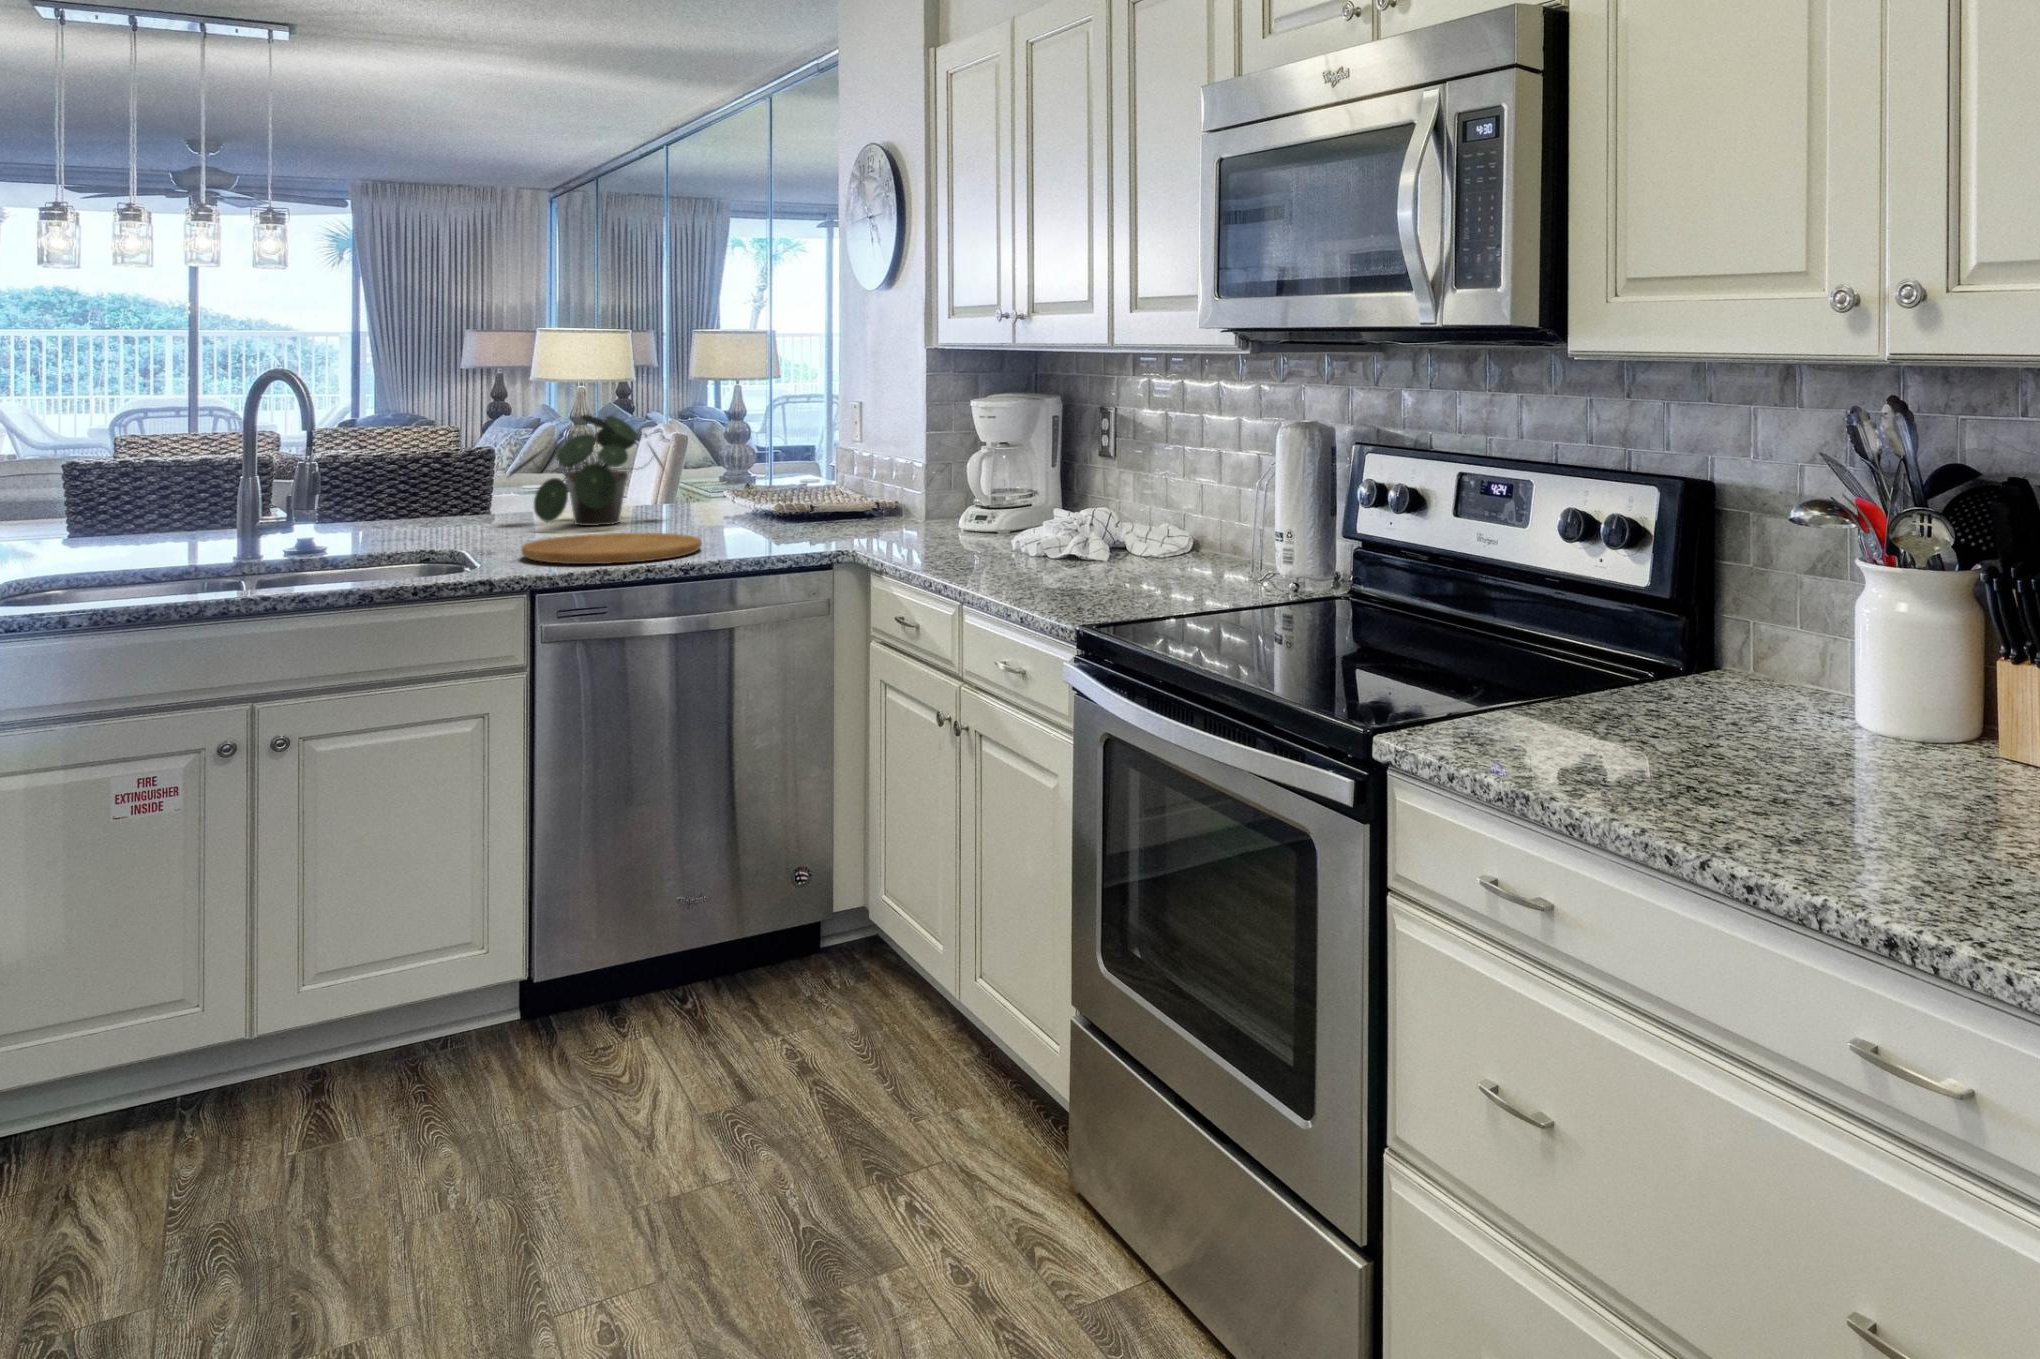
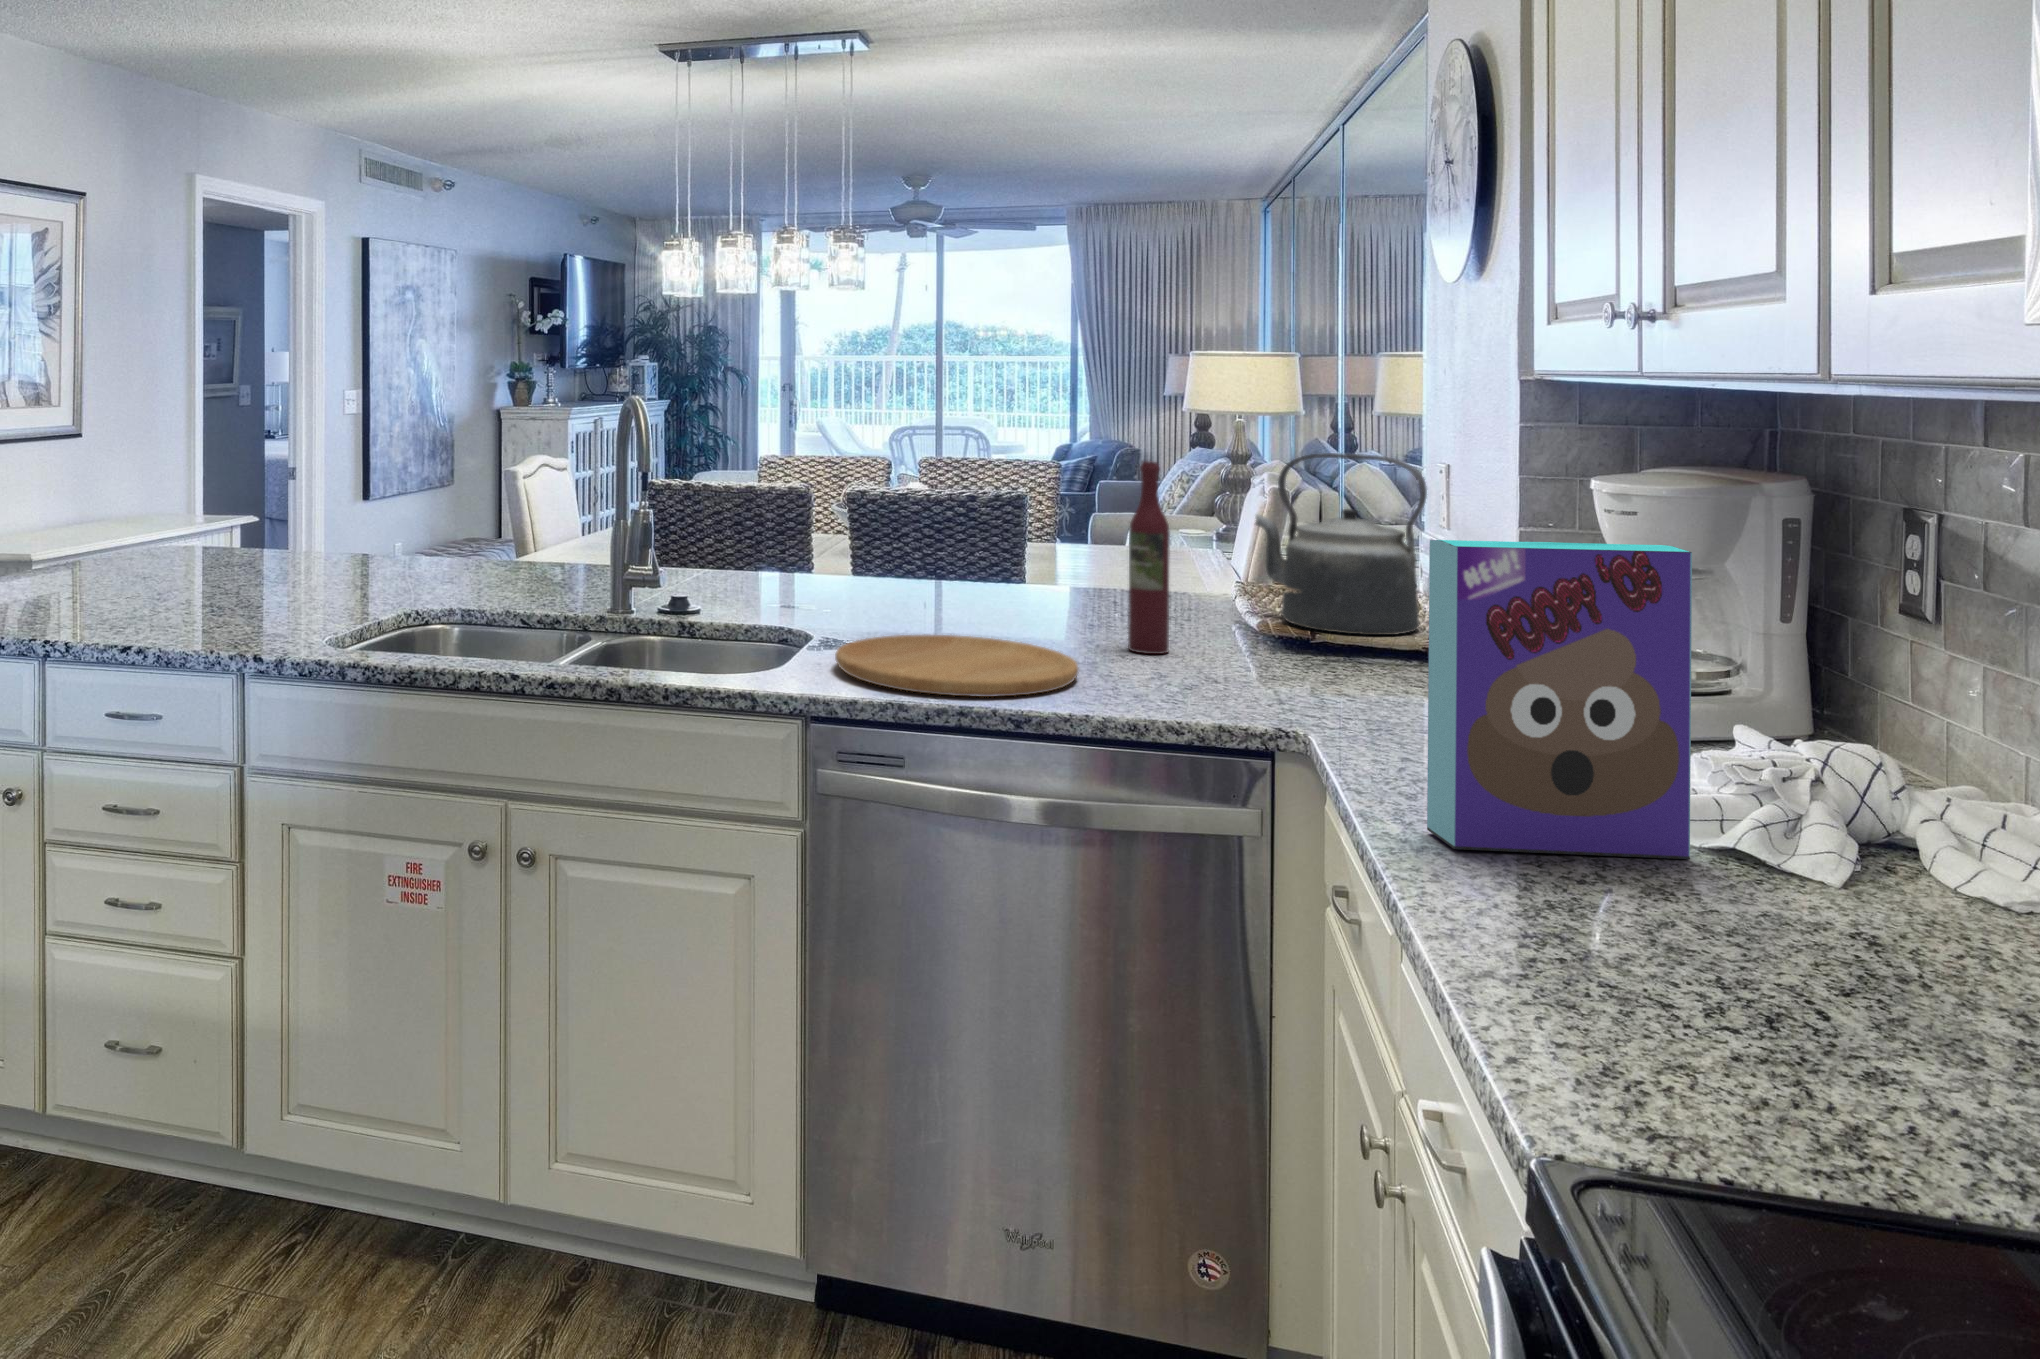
kettle: none [749,397,860,512] -> present [1255,453,1427,635]
wine bottle: none [702,403,730,533] -> present [1128,461,1170,654]
potted plant: present [509,415,665,526] -> none [929,467,1123,616]
cereal box: none [955,422,1056,571] -> present [1427,540,1692,859]

